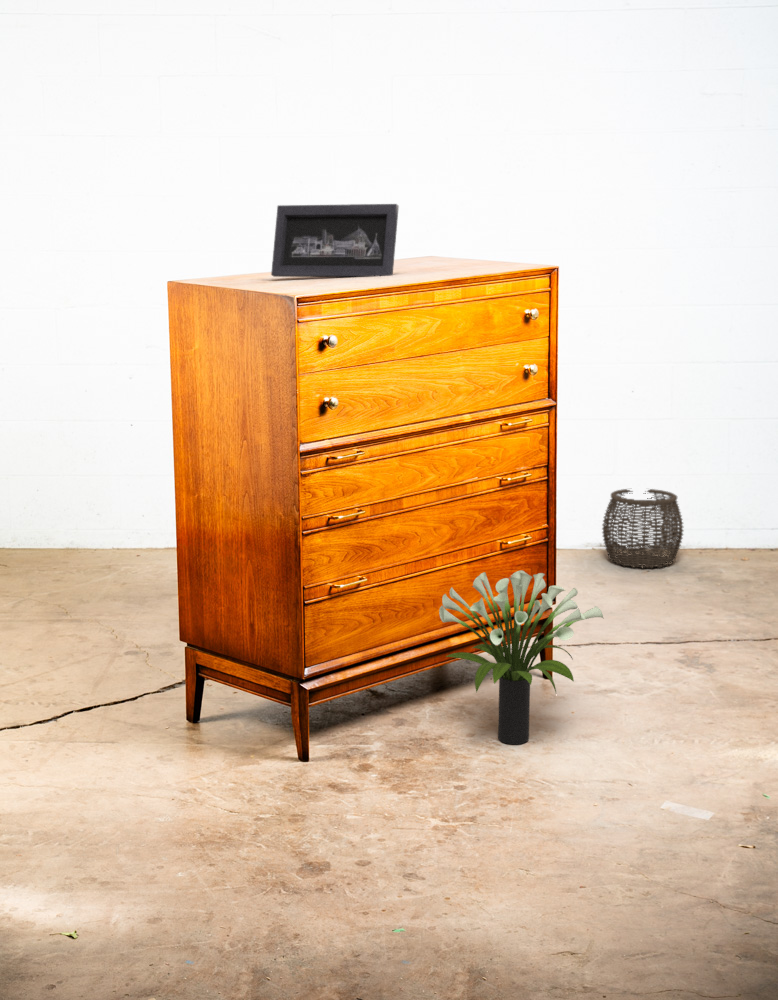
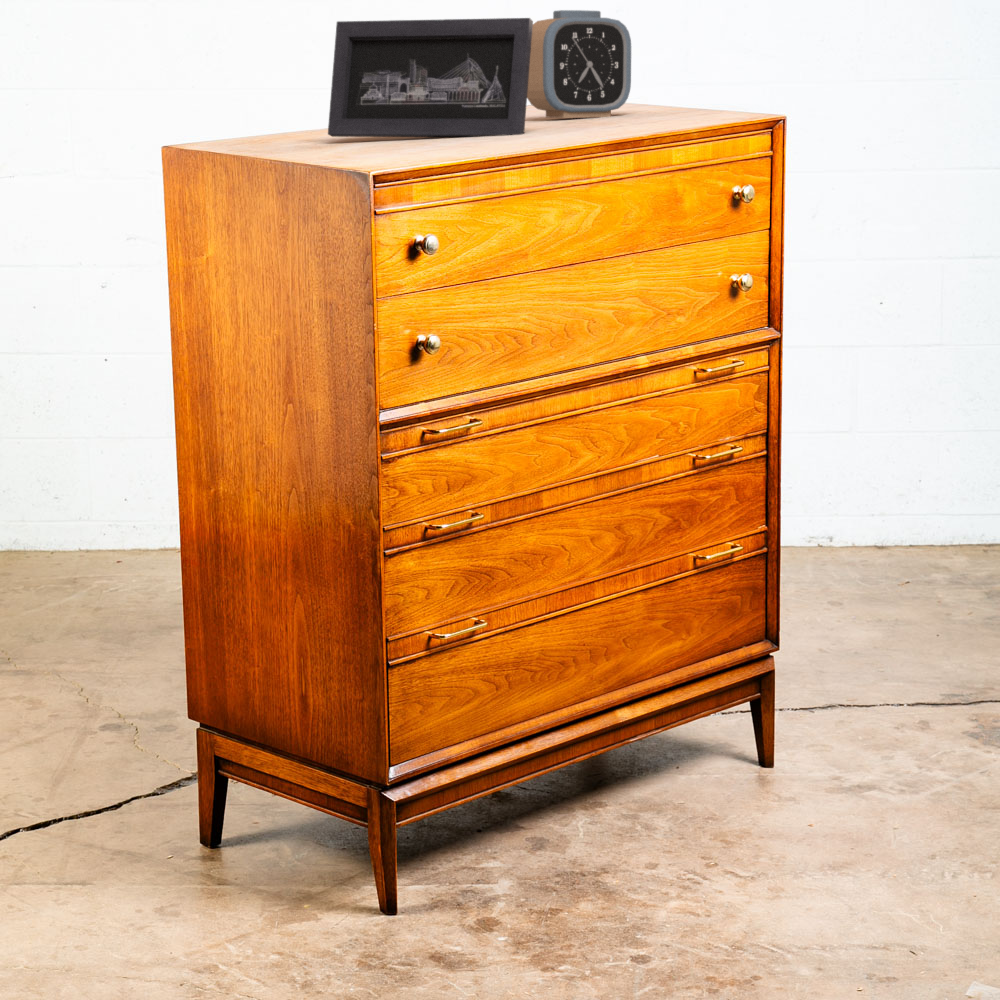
alarm clock: none [397,200,464,267] -> present [527,10,631,118]
woven basket: present [602,489,683,568] -> none [837,457,964,581]
potted plant: present [439,570,603,744] -> none [603,604,865,881]

